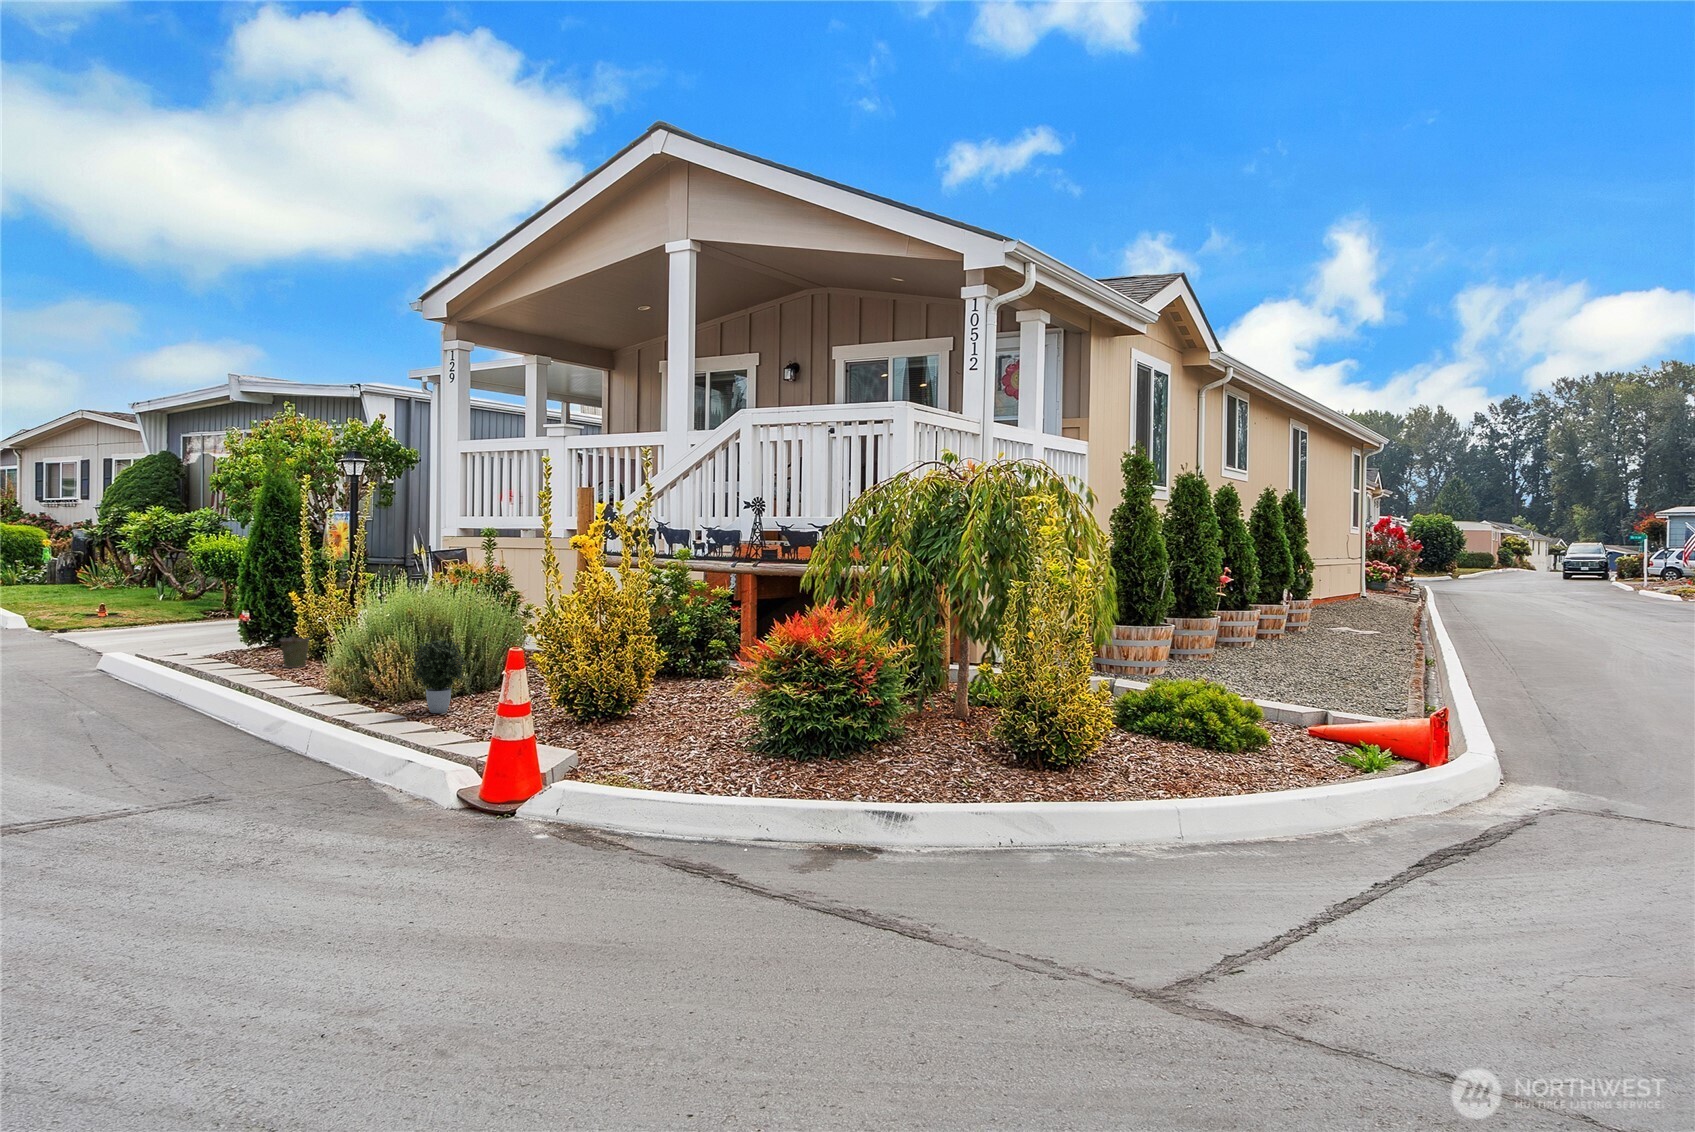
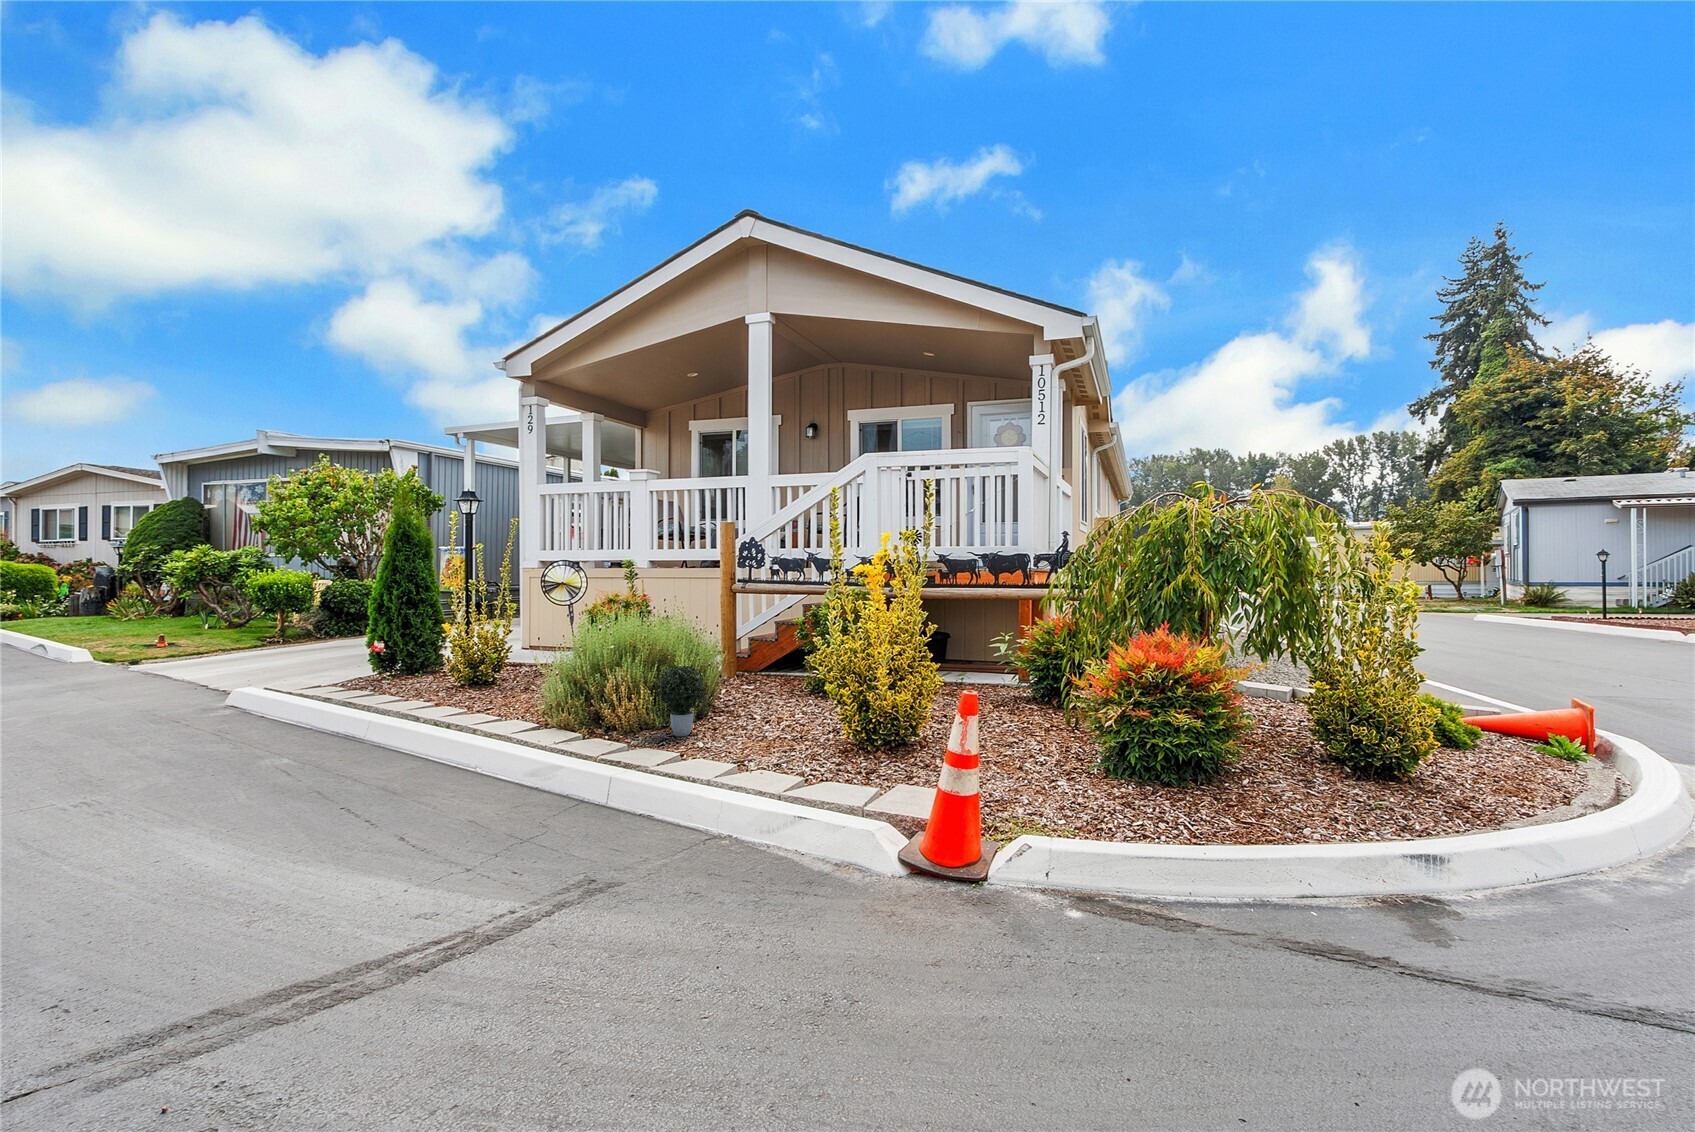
bucket: present [280,636,310,668] -> none [440,664,472,695]

